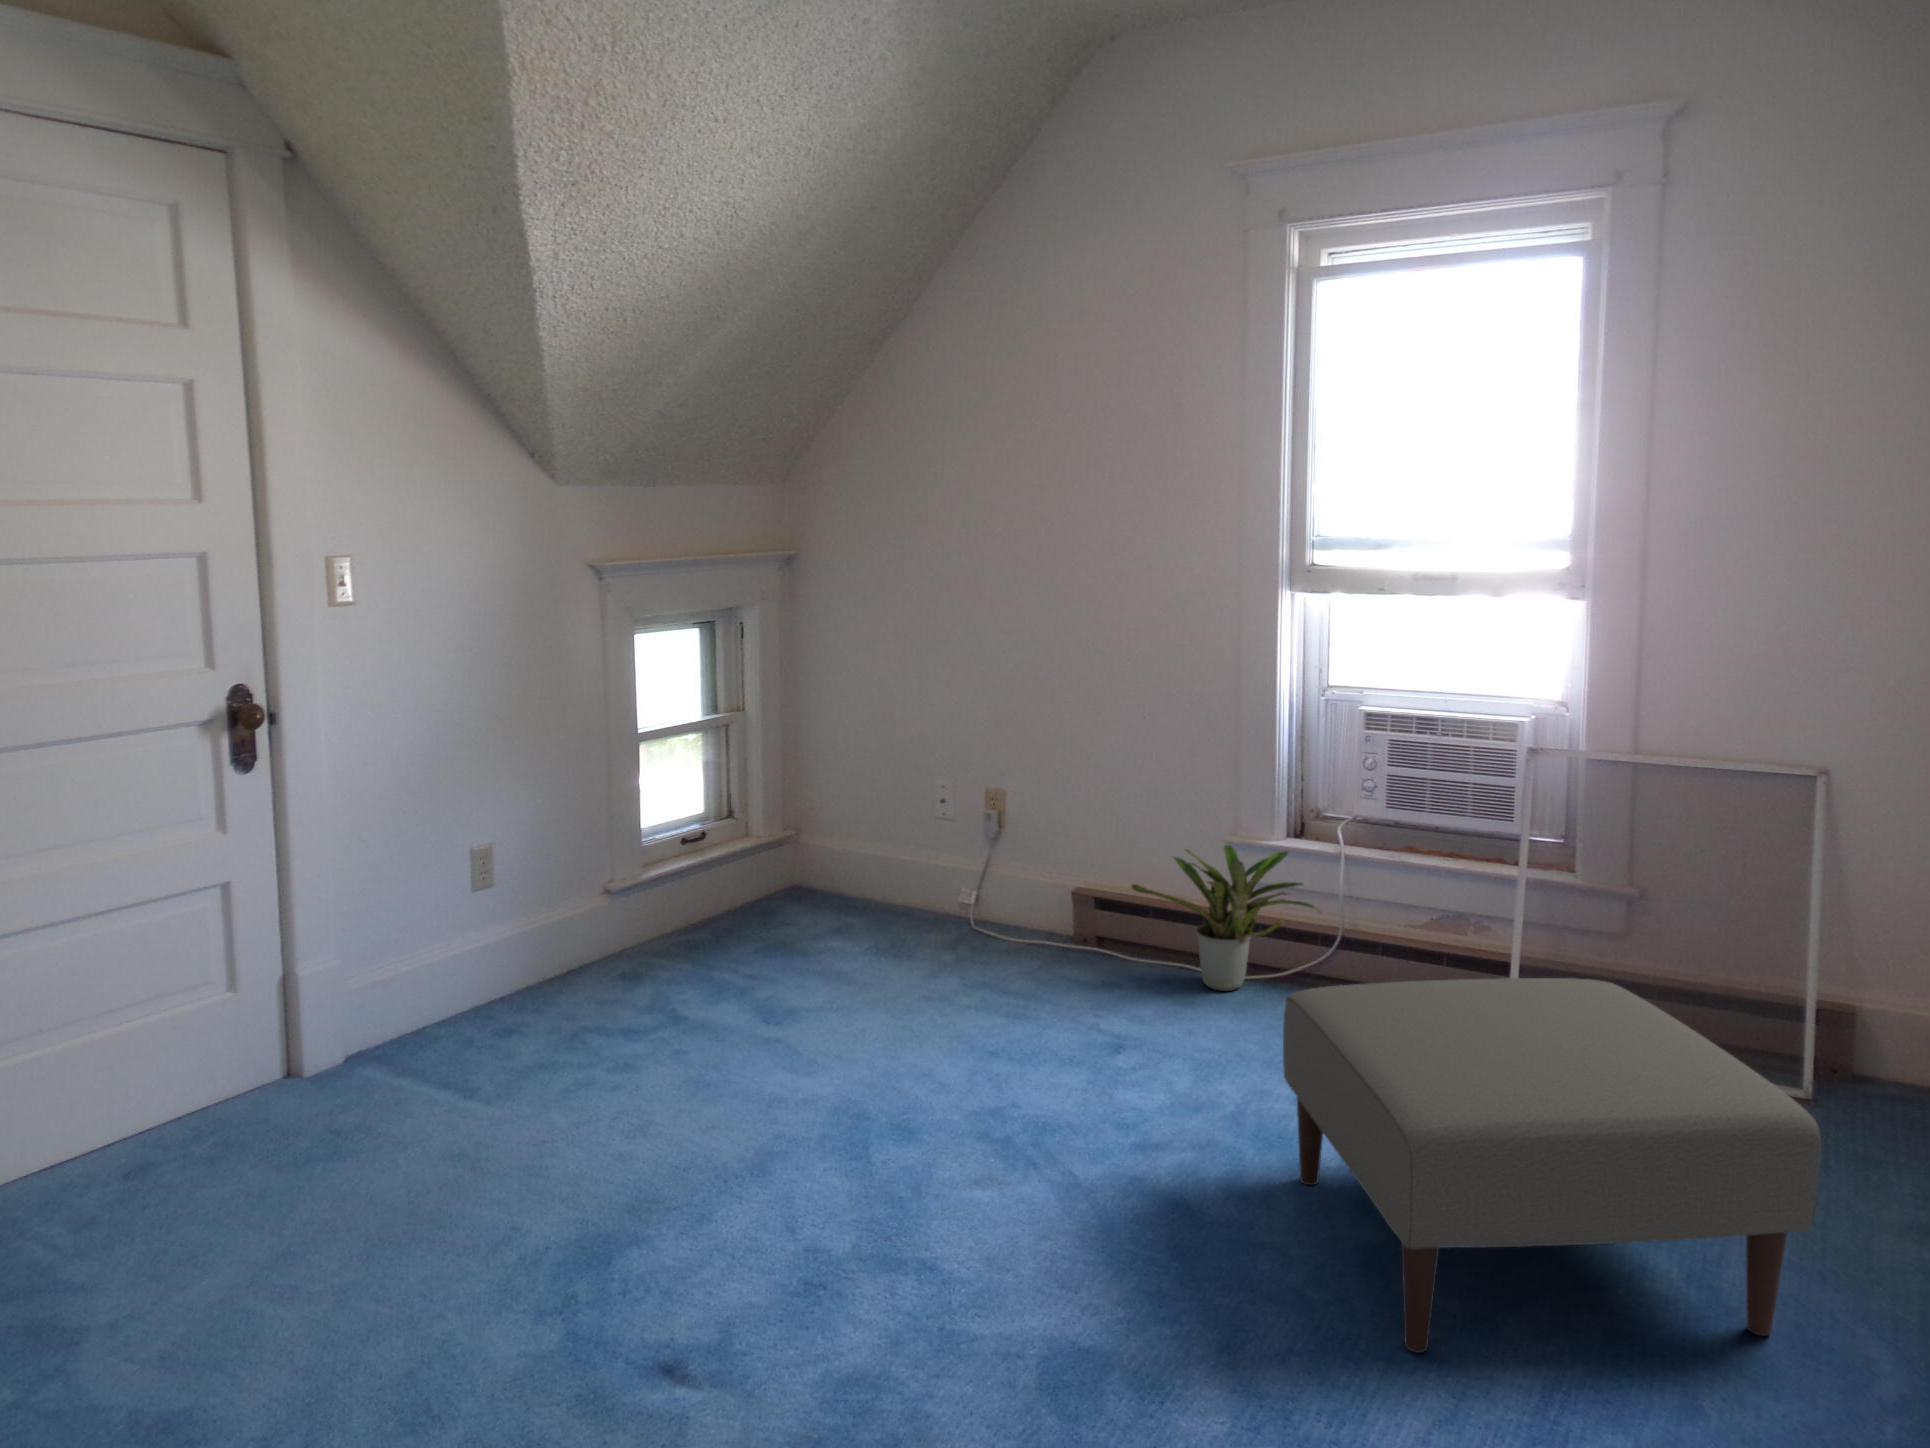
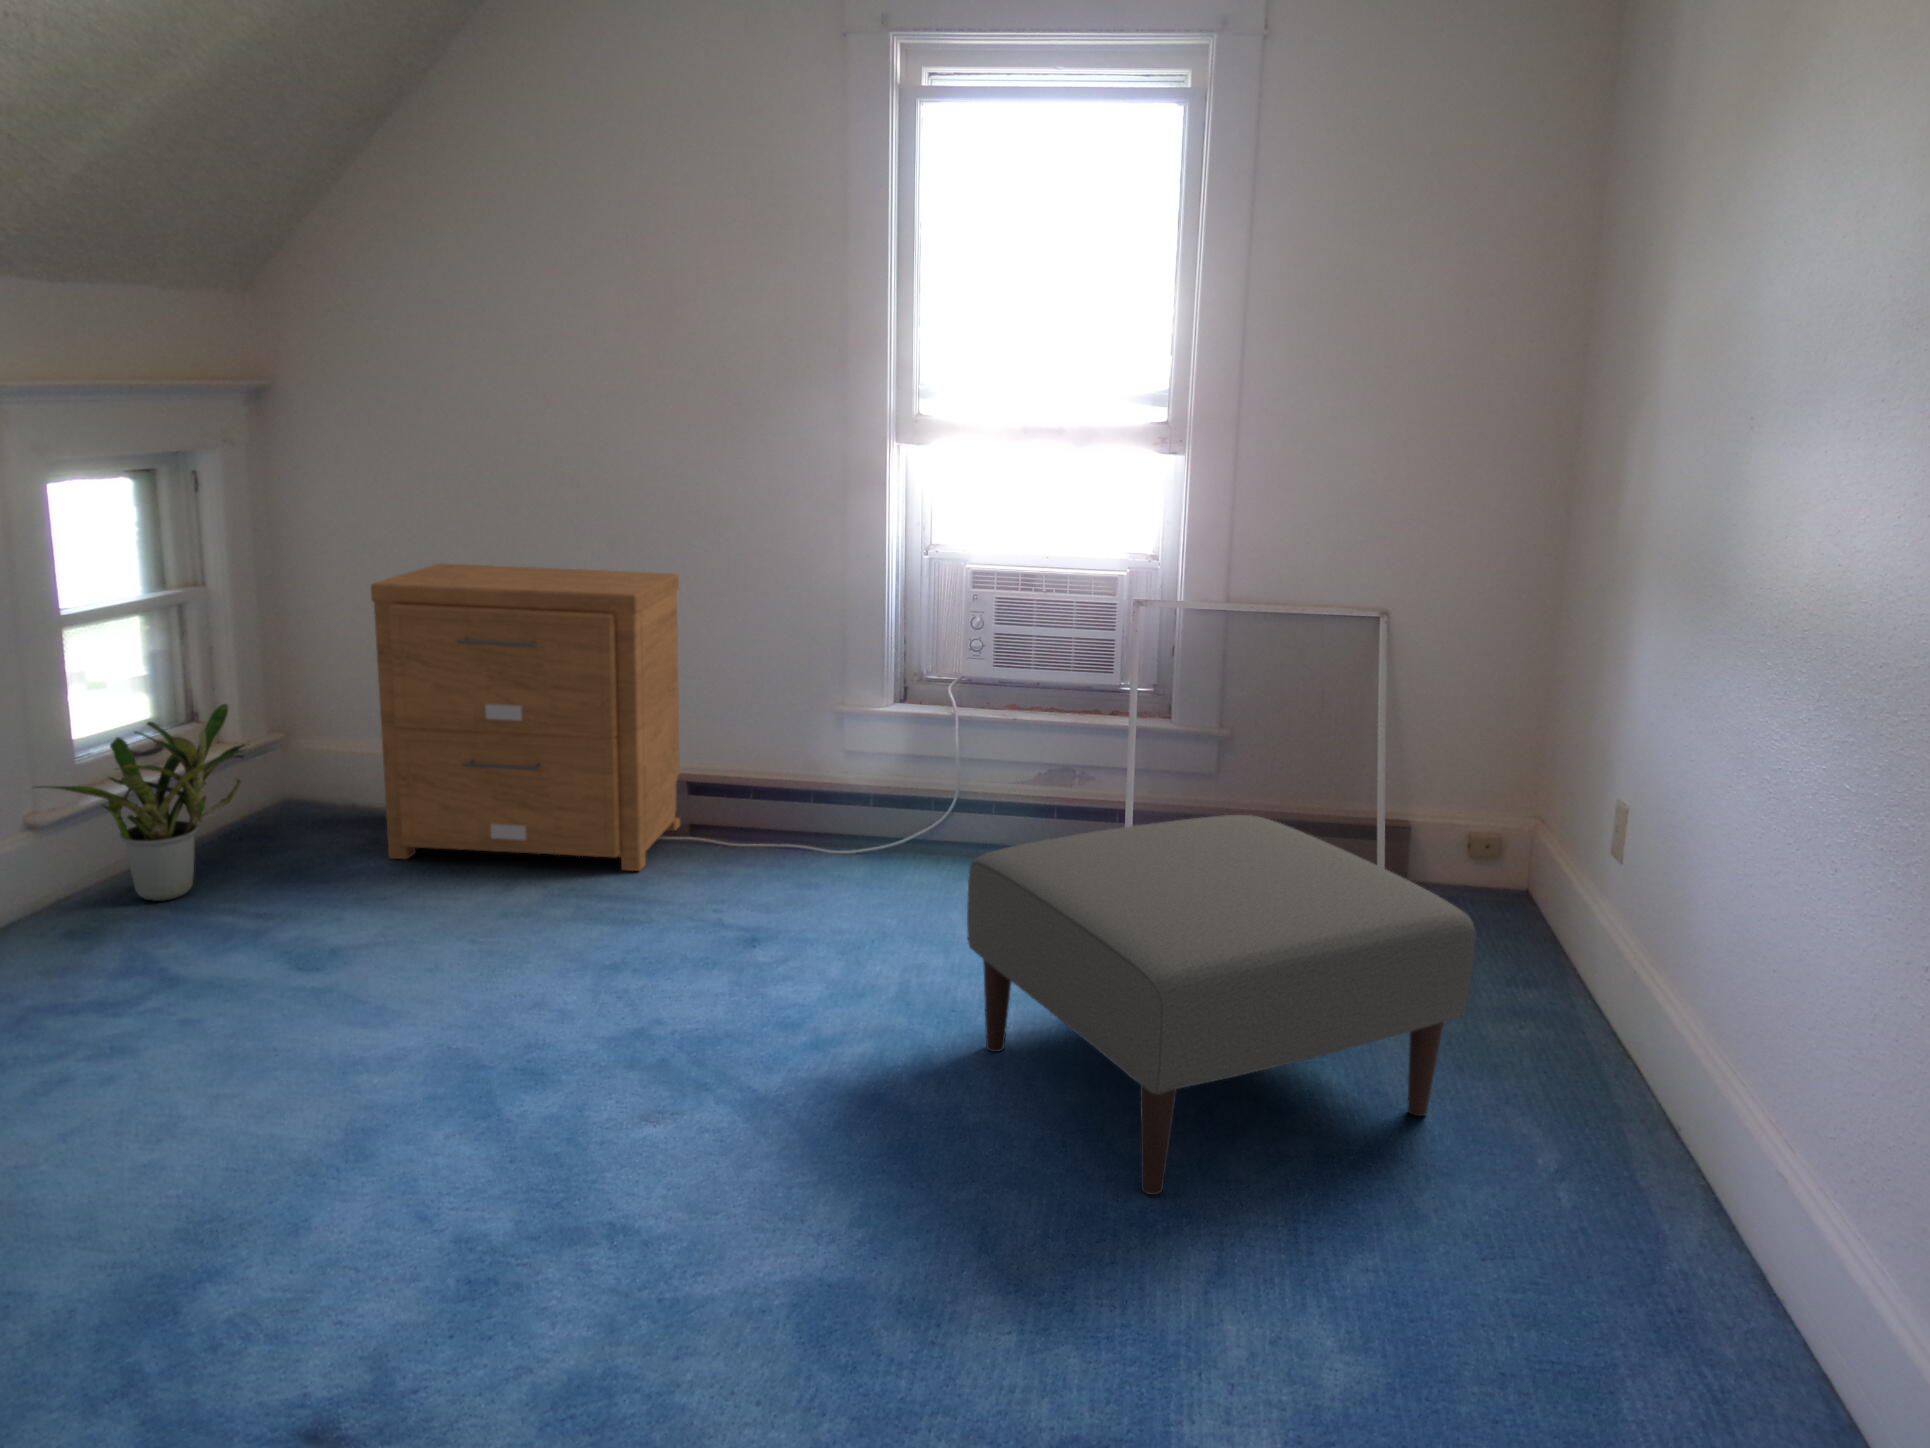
nightstand: none [846,697,1096,973] -> present [371,563,680,871]
potted plant: present [1132,845,1316,991] -> present [37,704,249,901]

